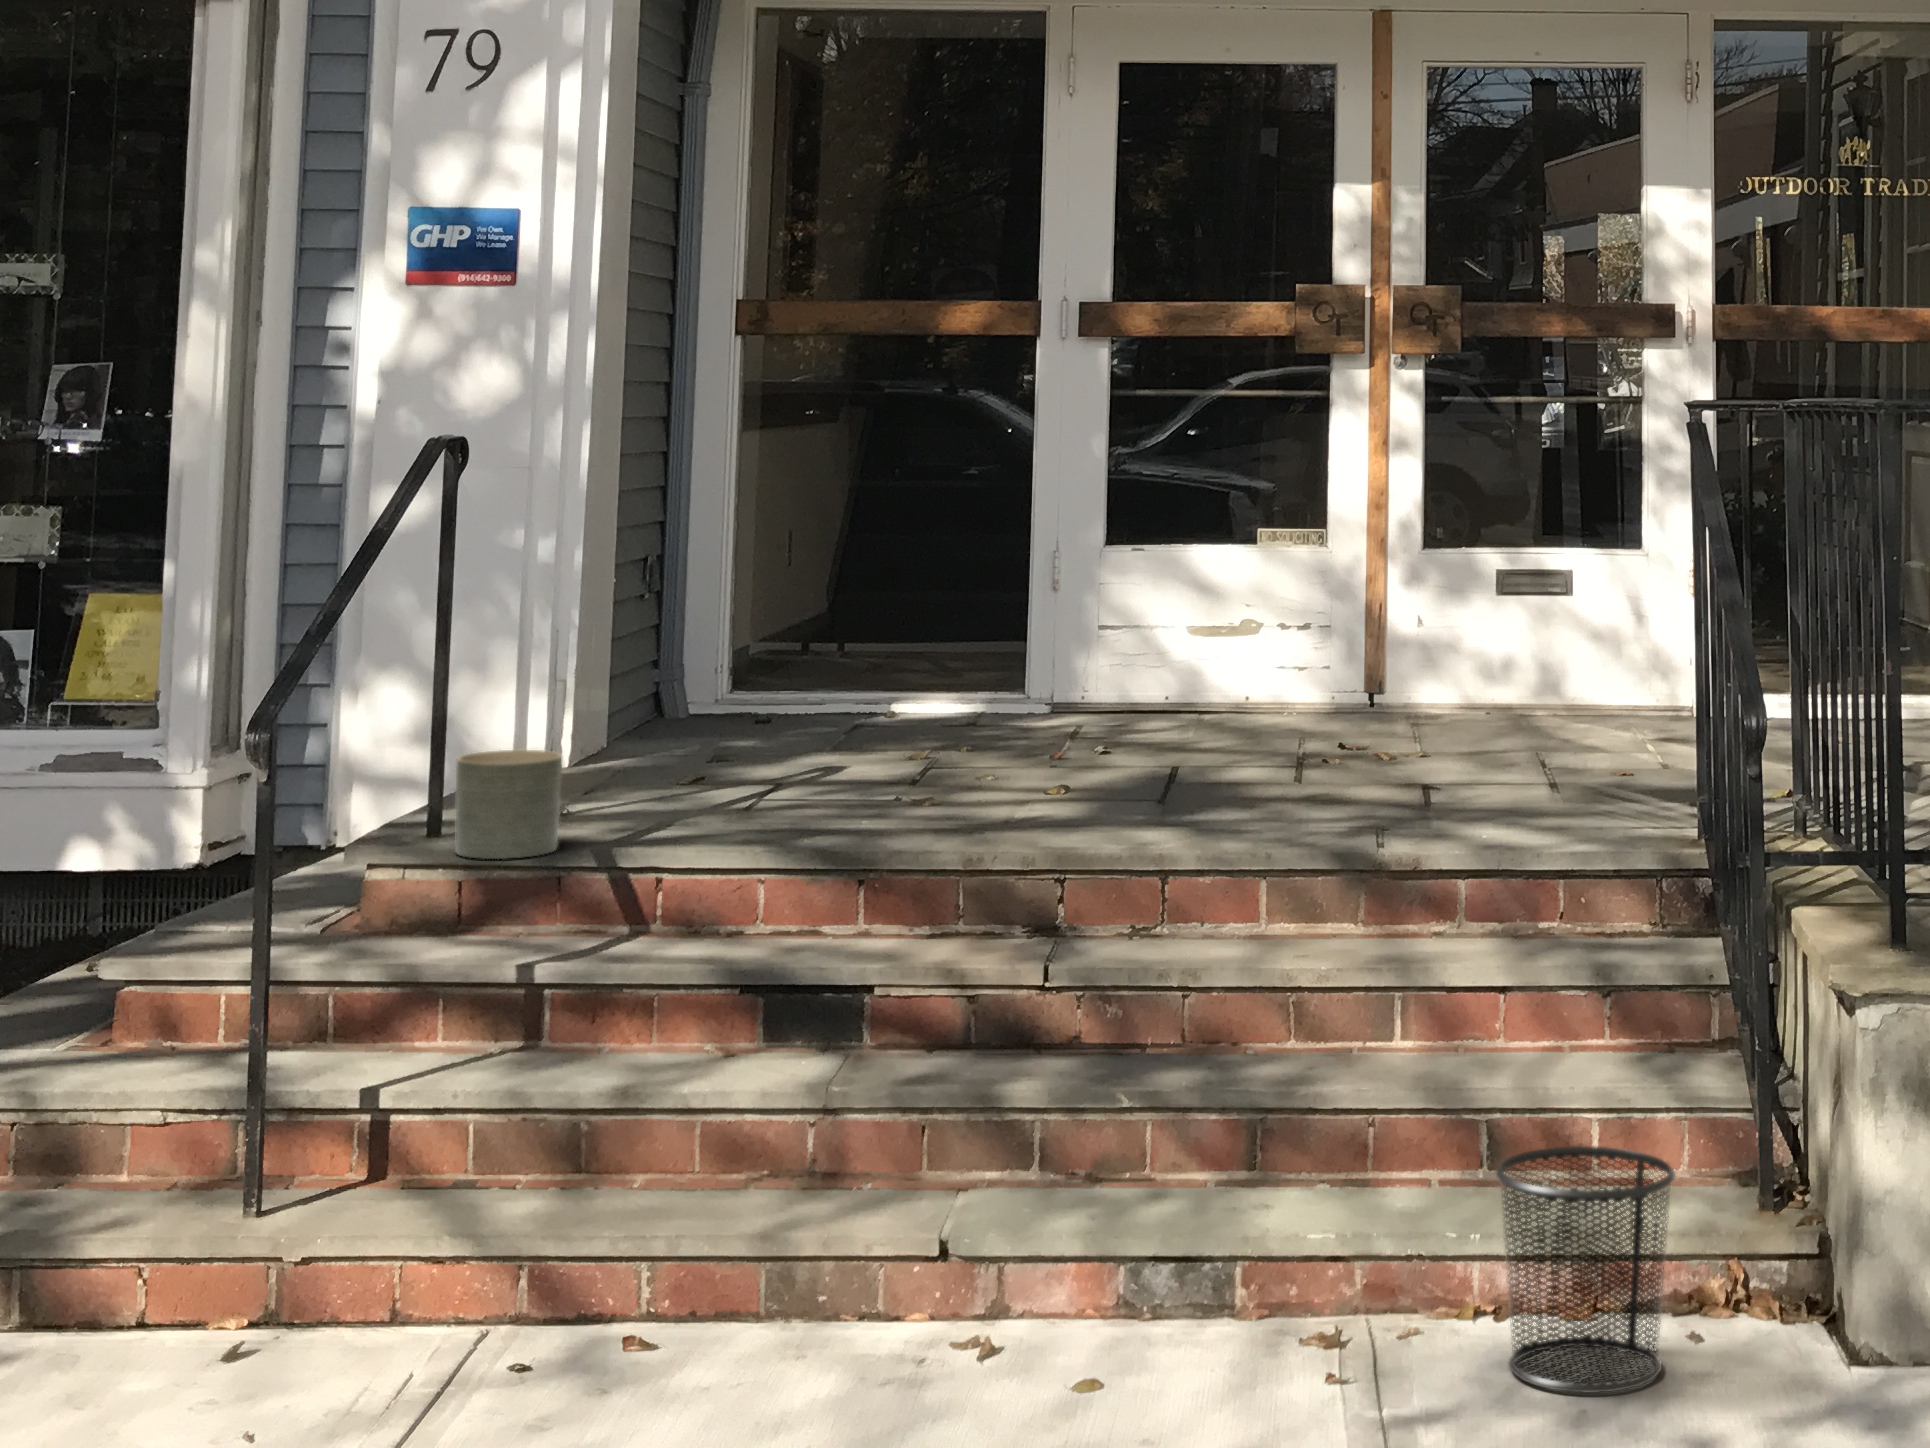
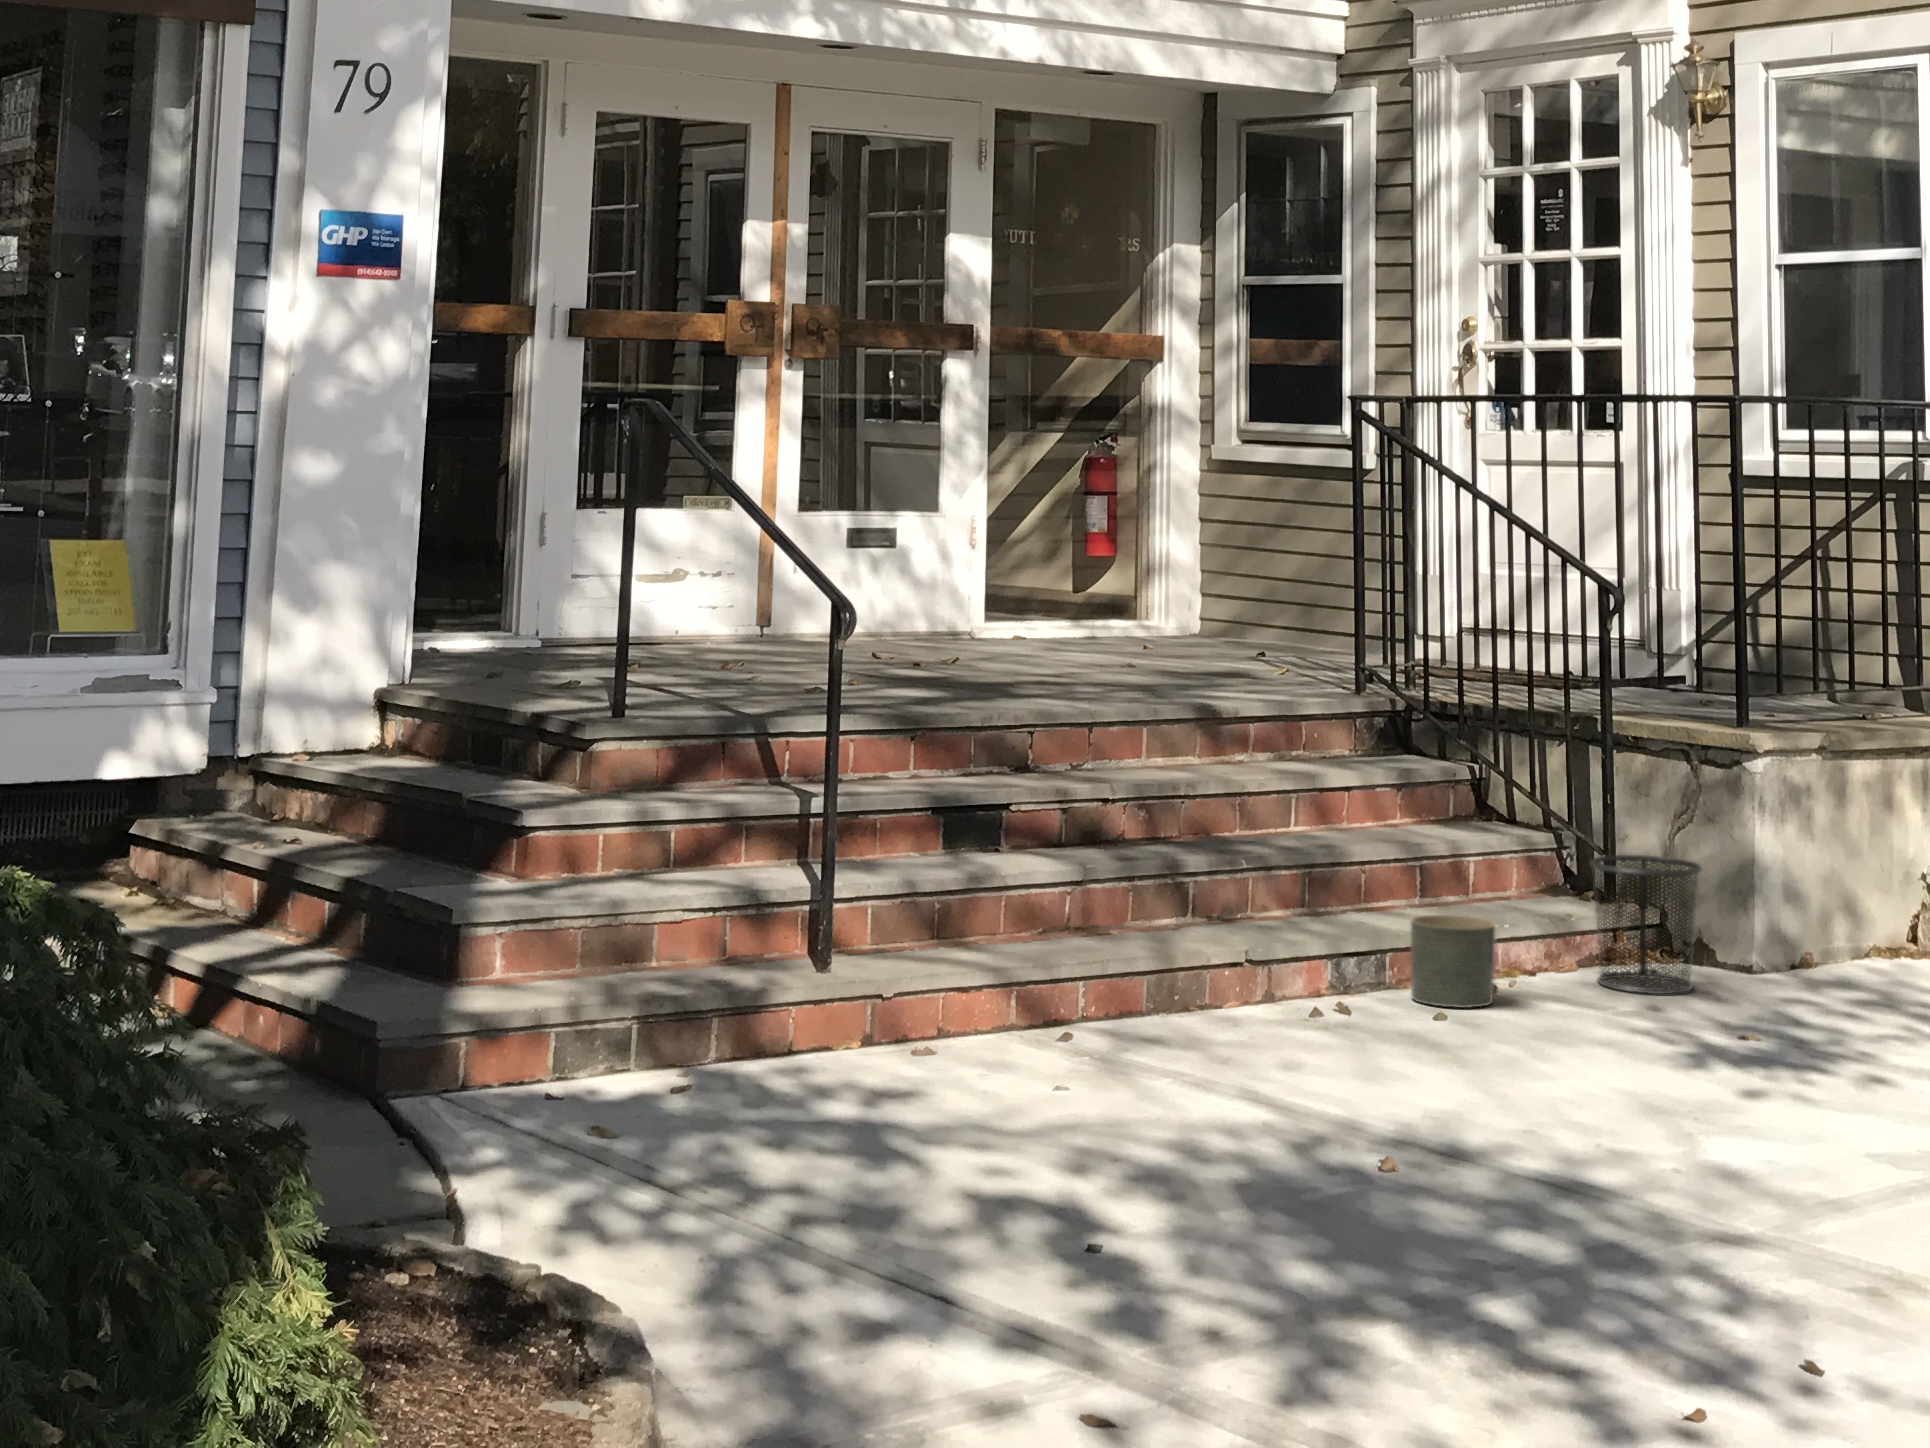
planter: present [455,750,562,859] -> present [1411,915,1496,1008]

